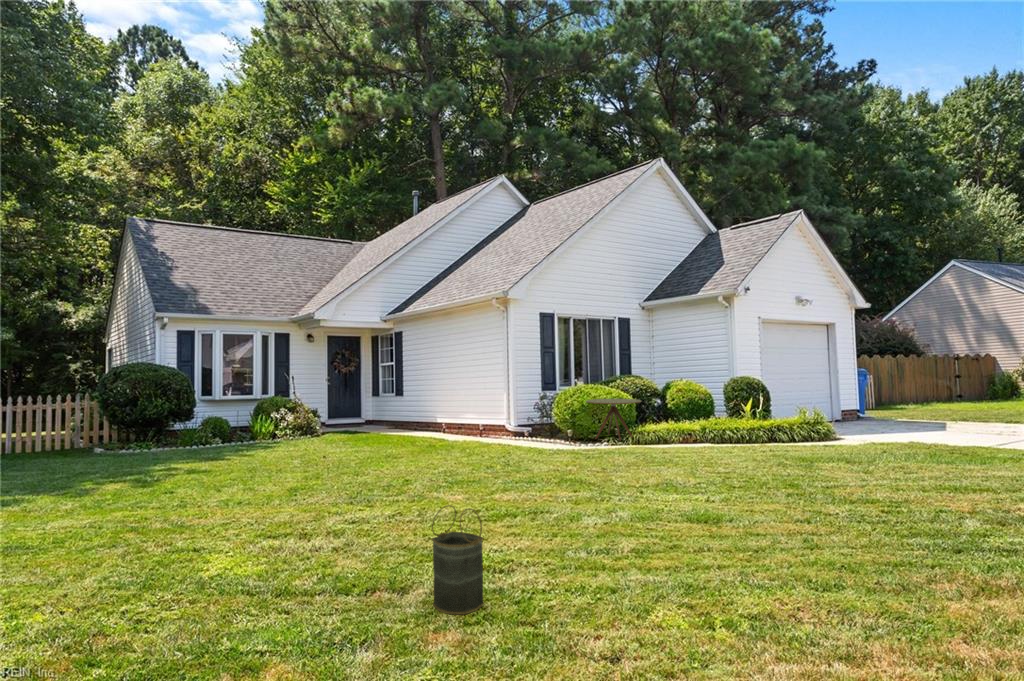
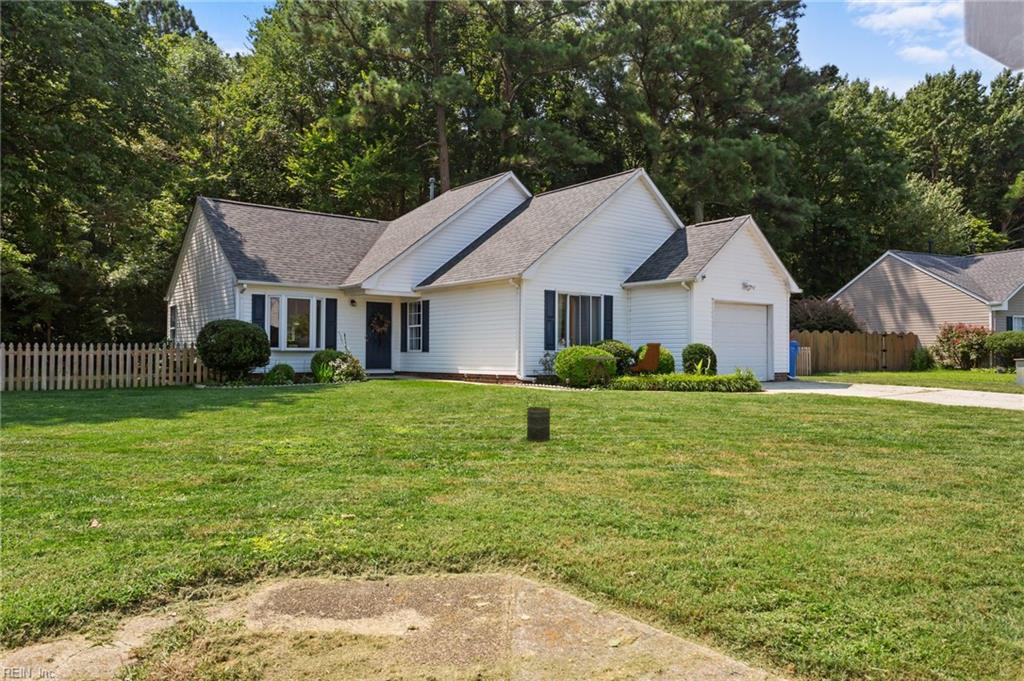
lounge chair: none [652,378,695,427] -> present [629,343,661,378]

